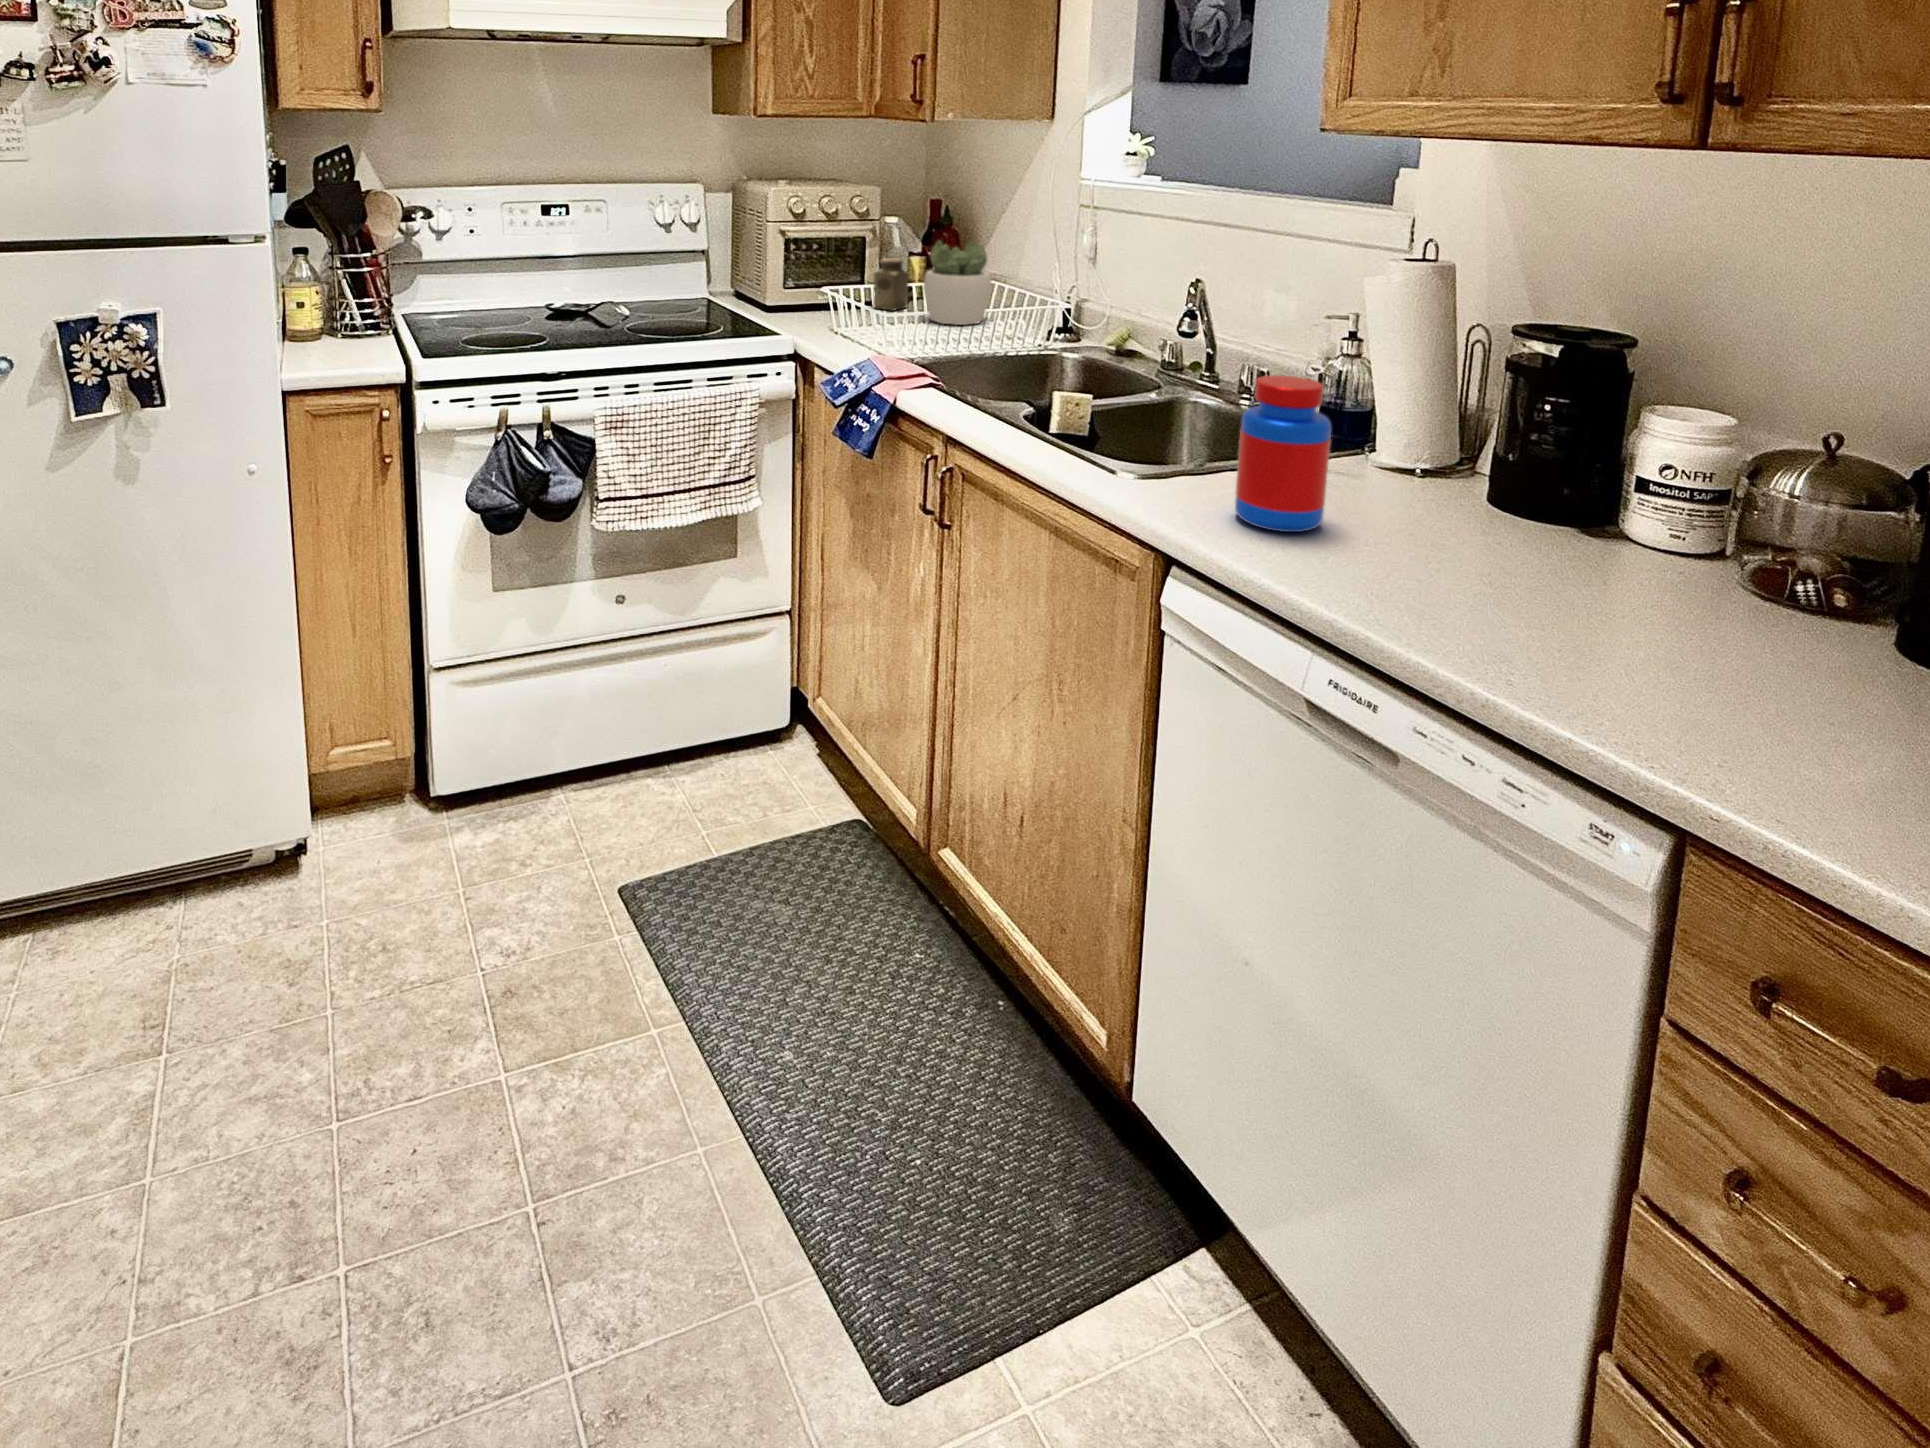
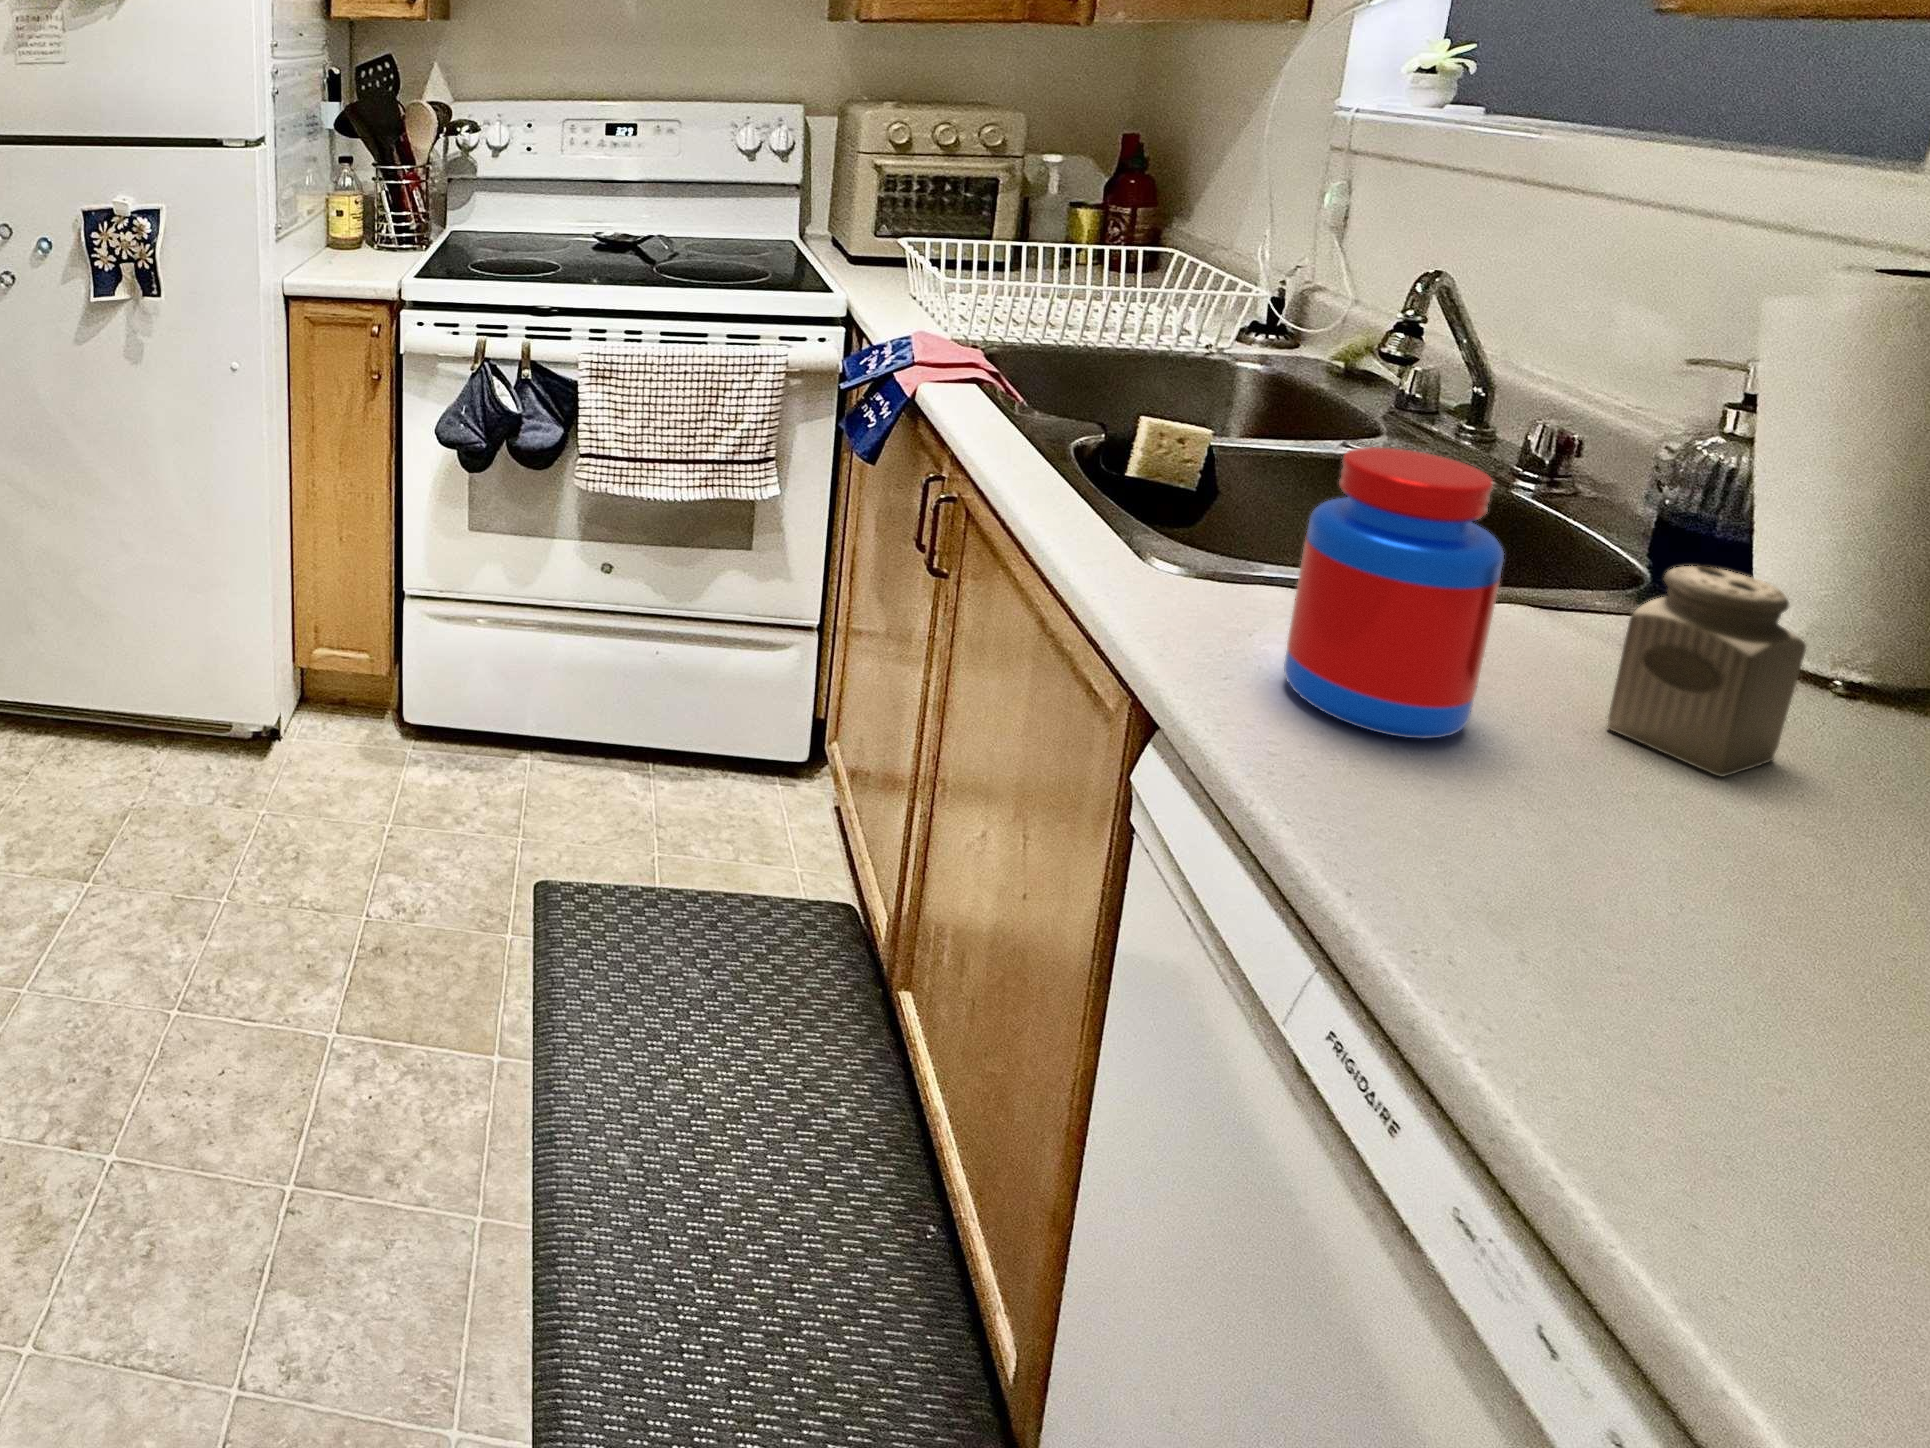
succulent plant: present [923,241,992,325] -> none [1051,185,1160,303]
salt shaker: present [873,258,909,310] -> present [1608,566,1806,776]

